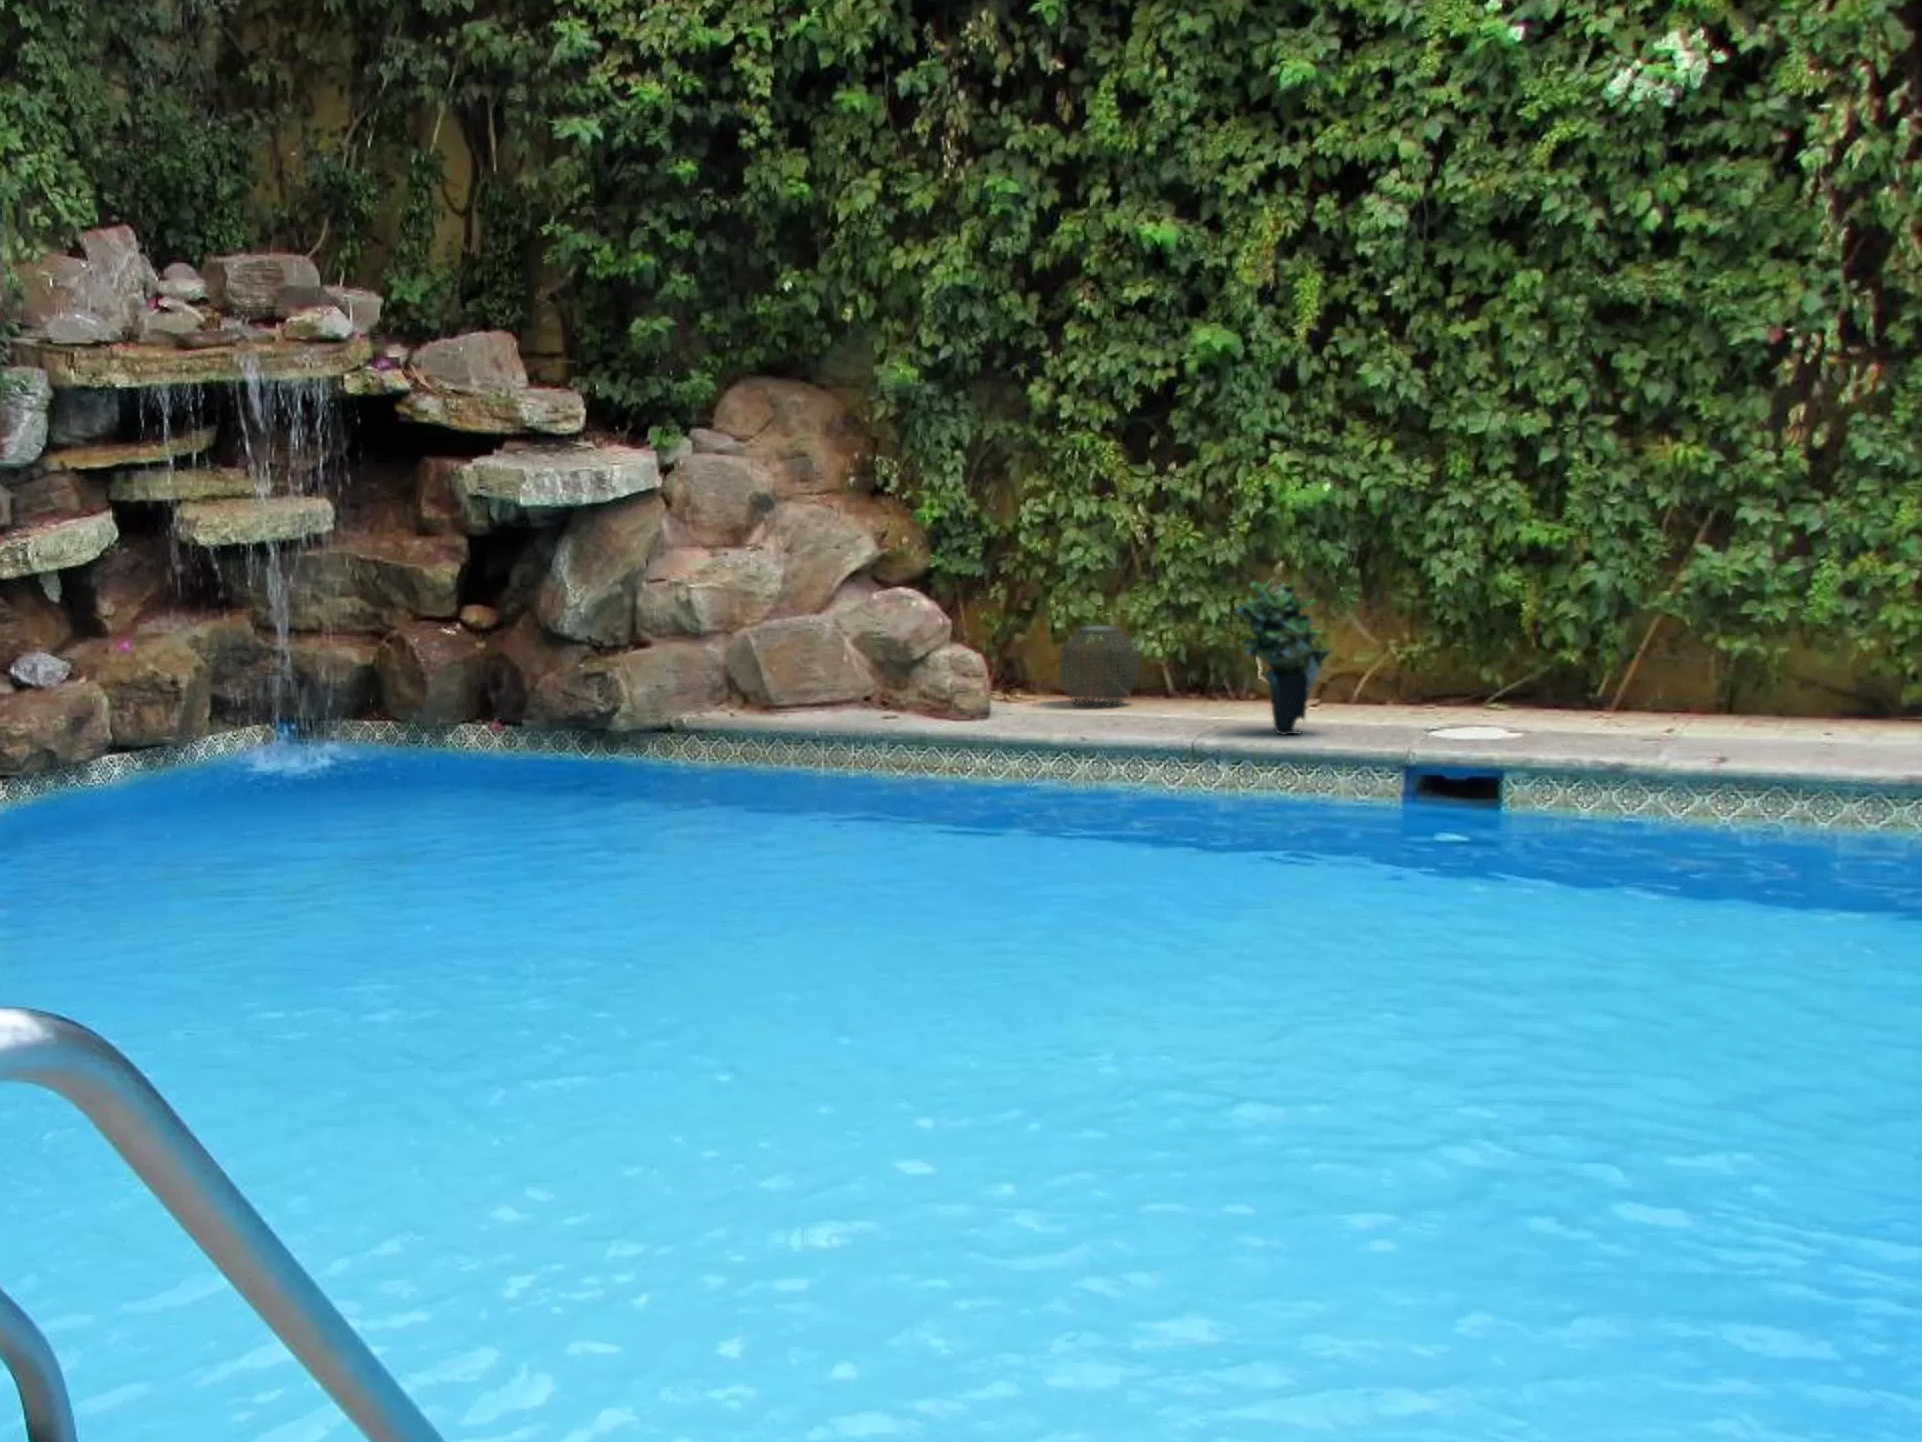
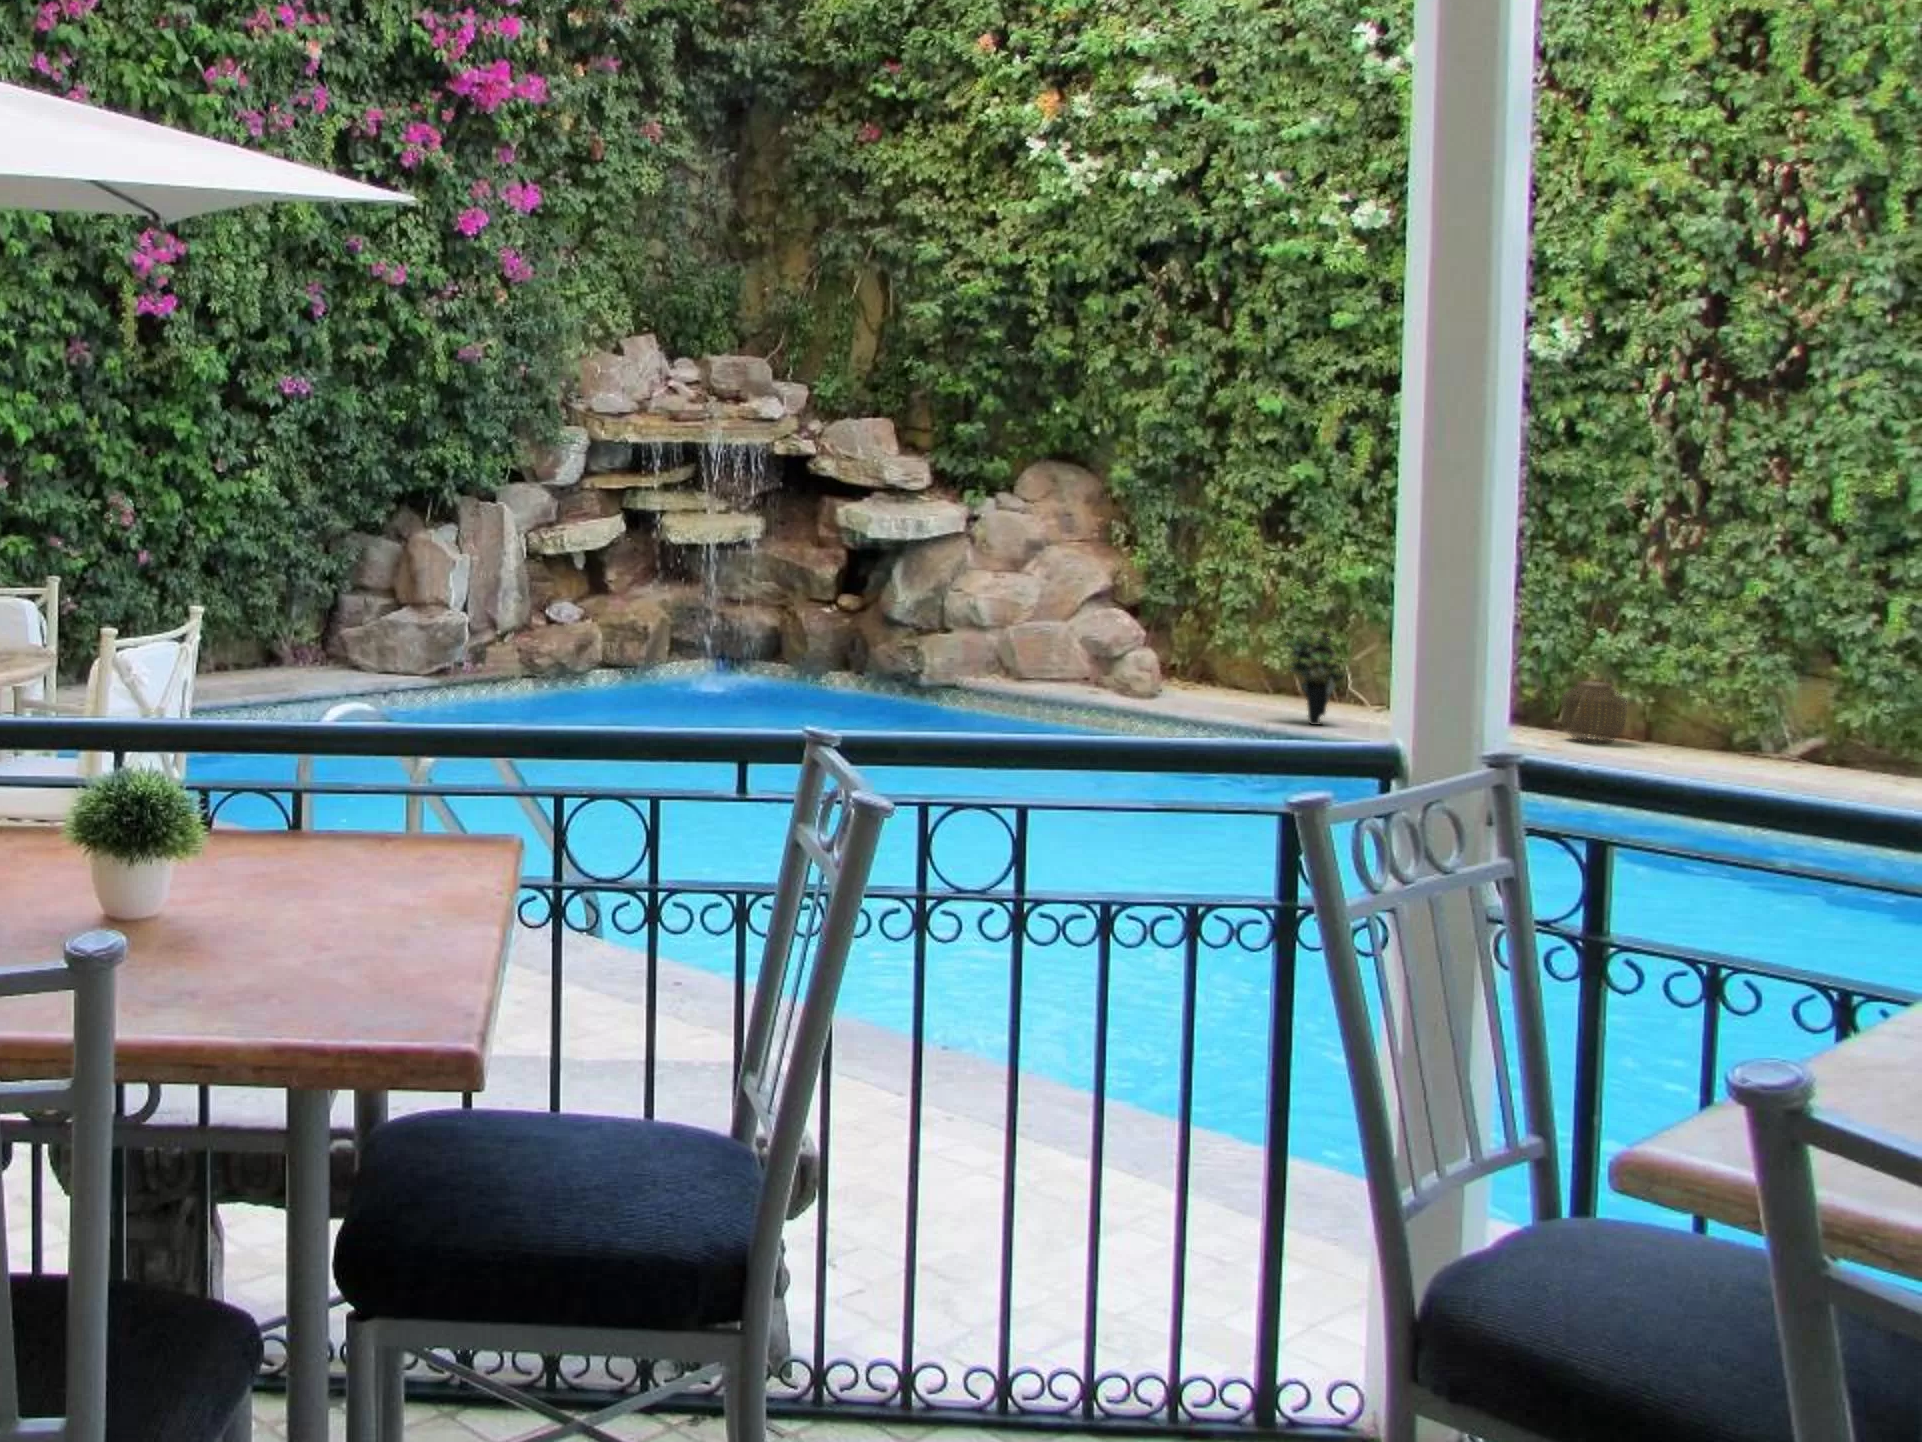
woven basket: present [1060,625,1139,707] -> present [1561,681,1627,744]

